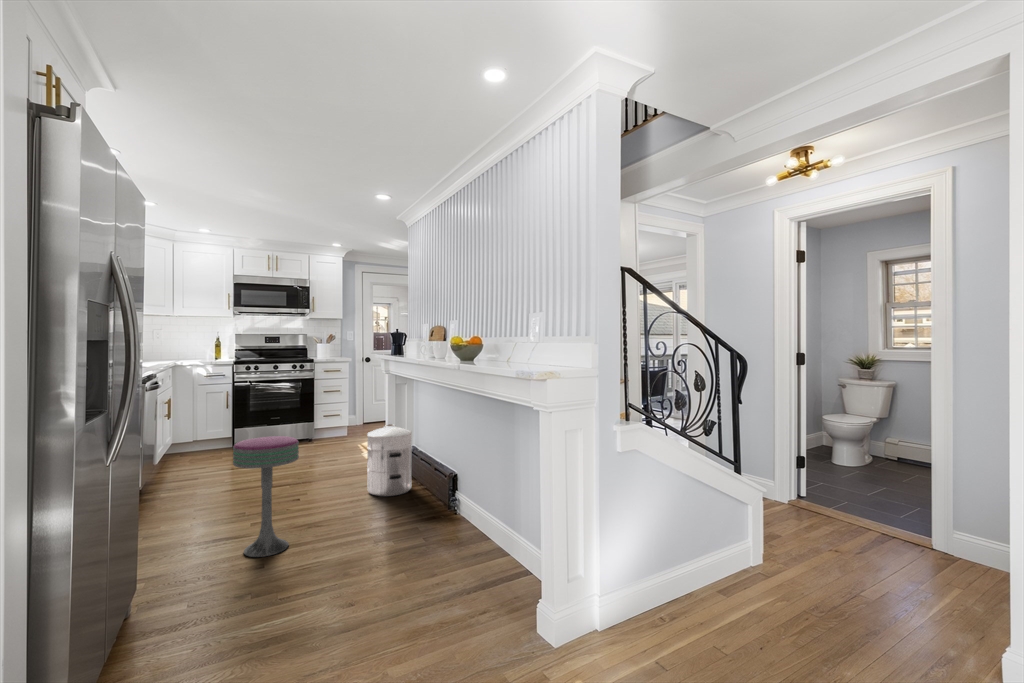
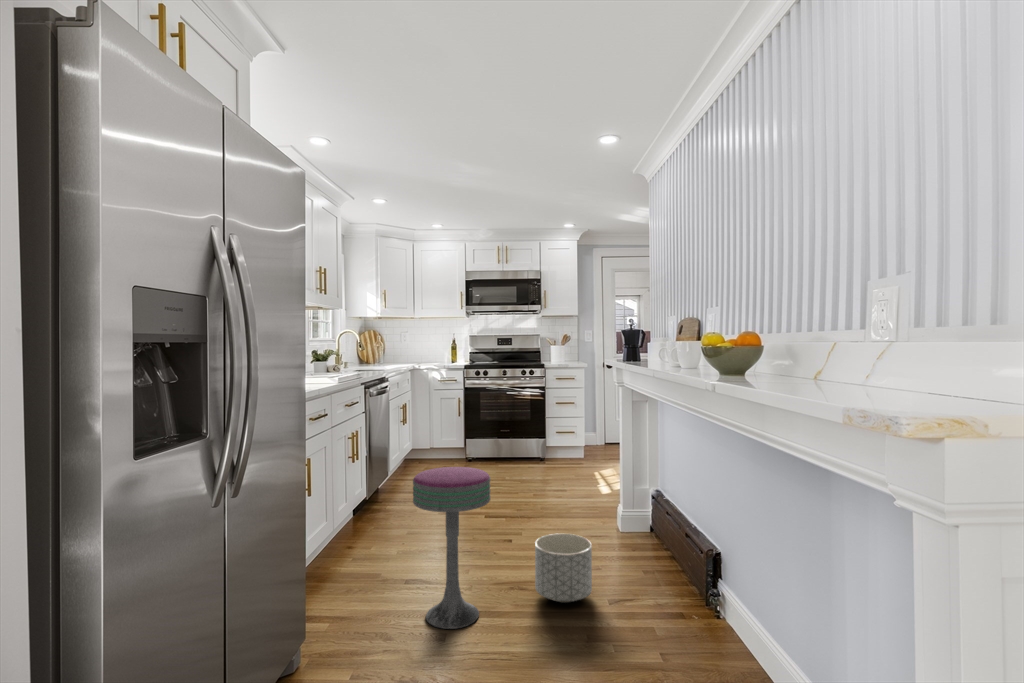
waste bin: present [367,424,412,496] -> none [593,458,654,560]
planter: none [330,479,372,526] -> present [535,534,592,603]

